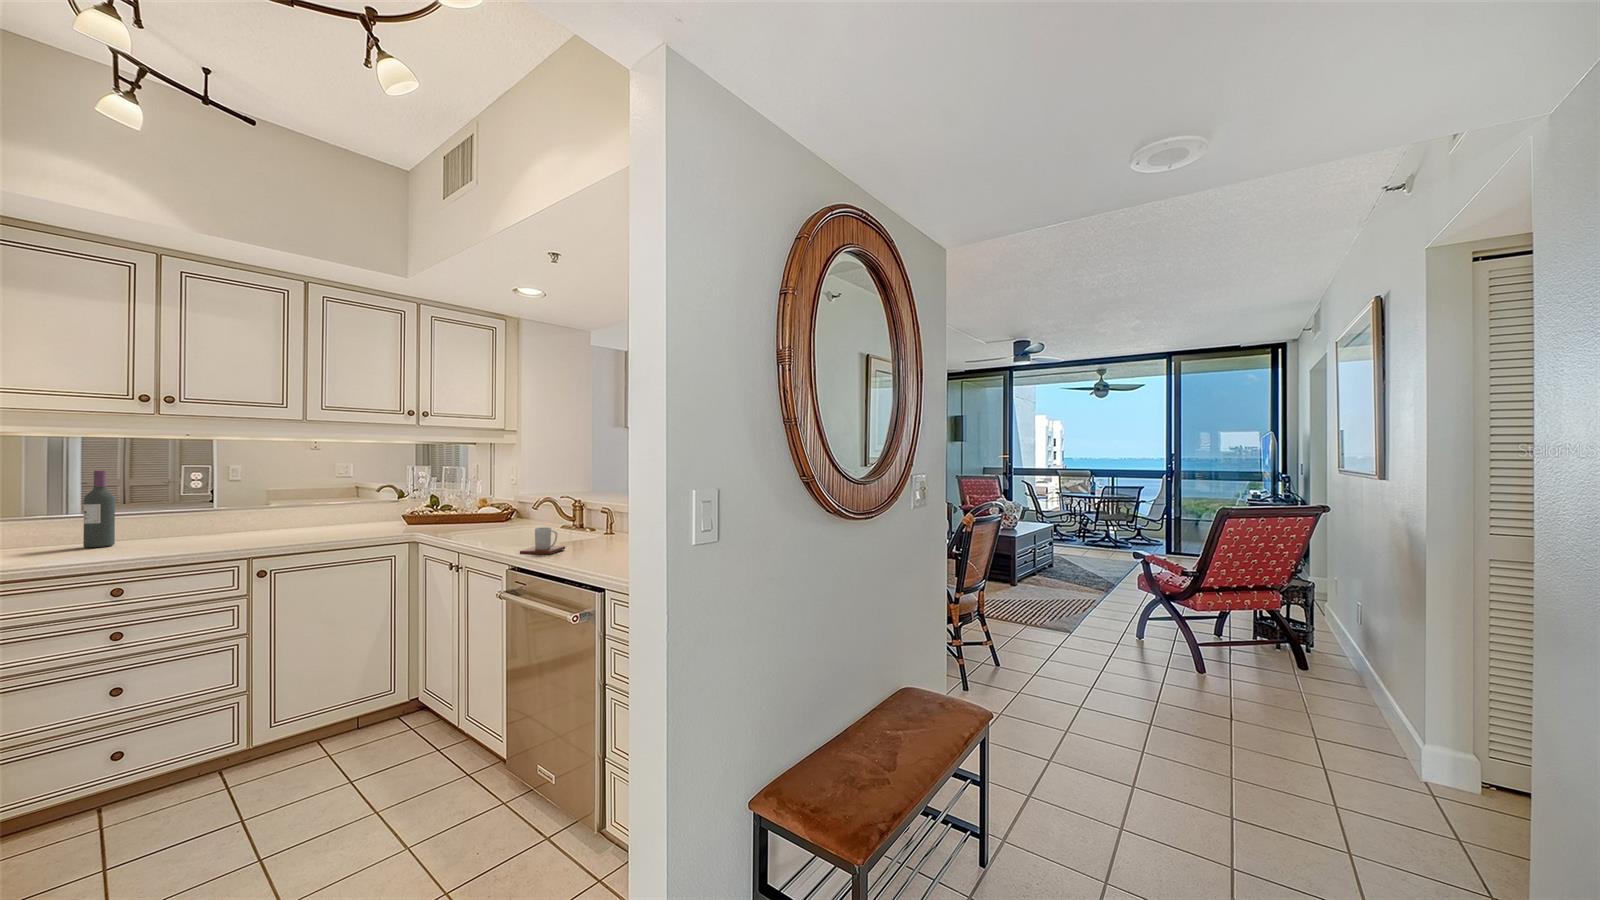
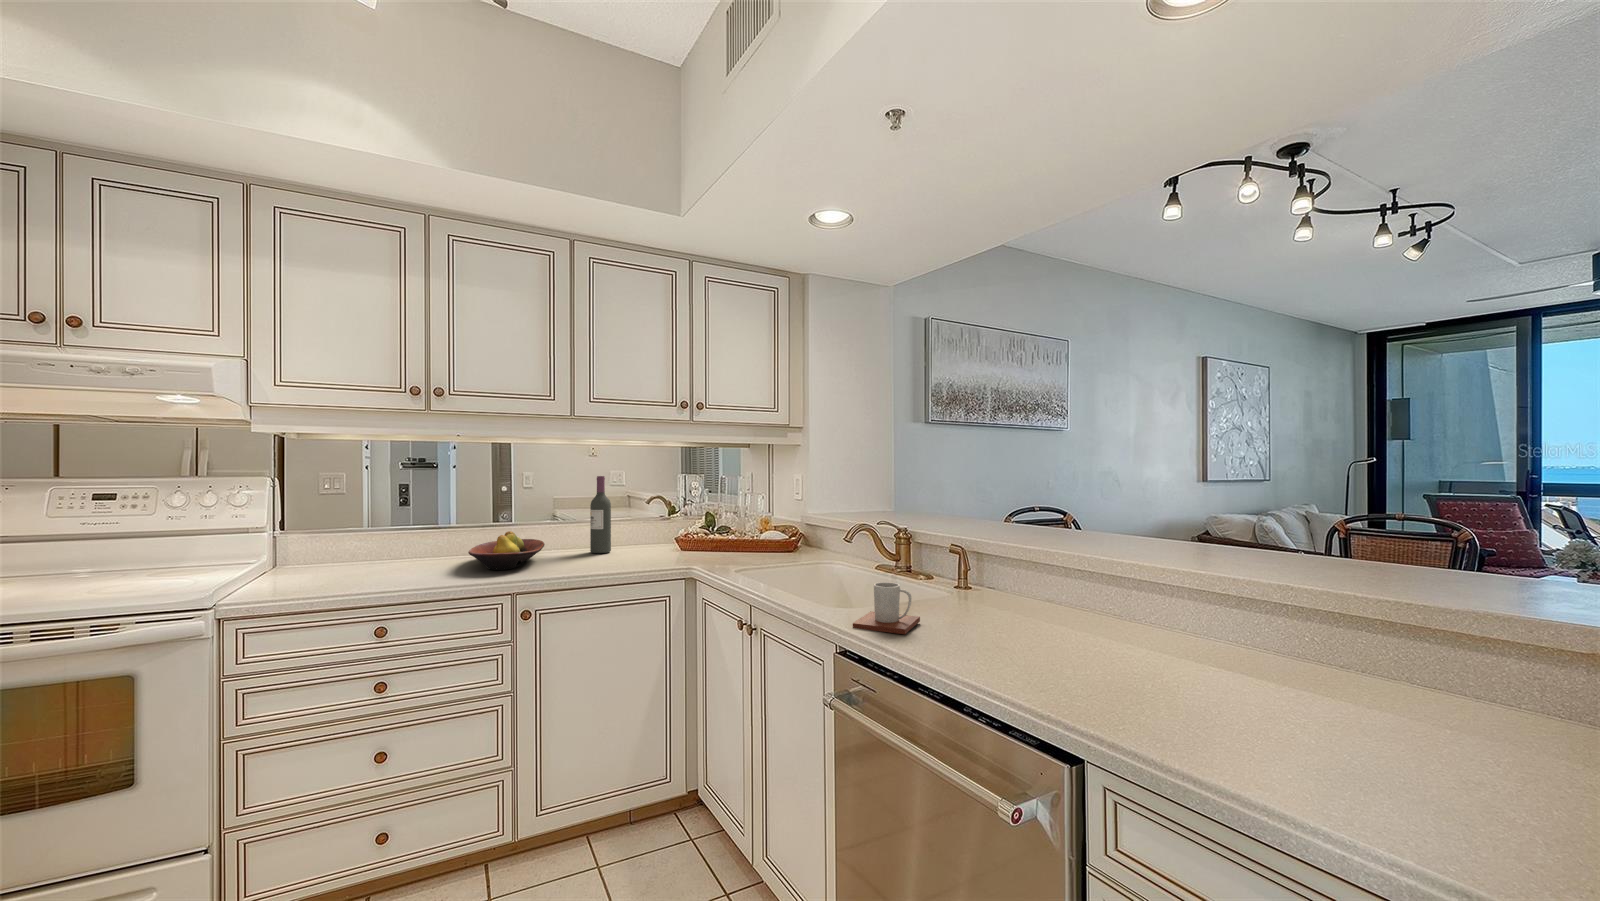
wine bottle: present [83,471,115,548] -> present [590,476,611,553]
fruit bowl: none [200,514,277,543] -> present [468,531,545,570]

